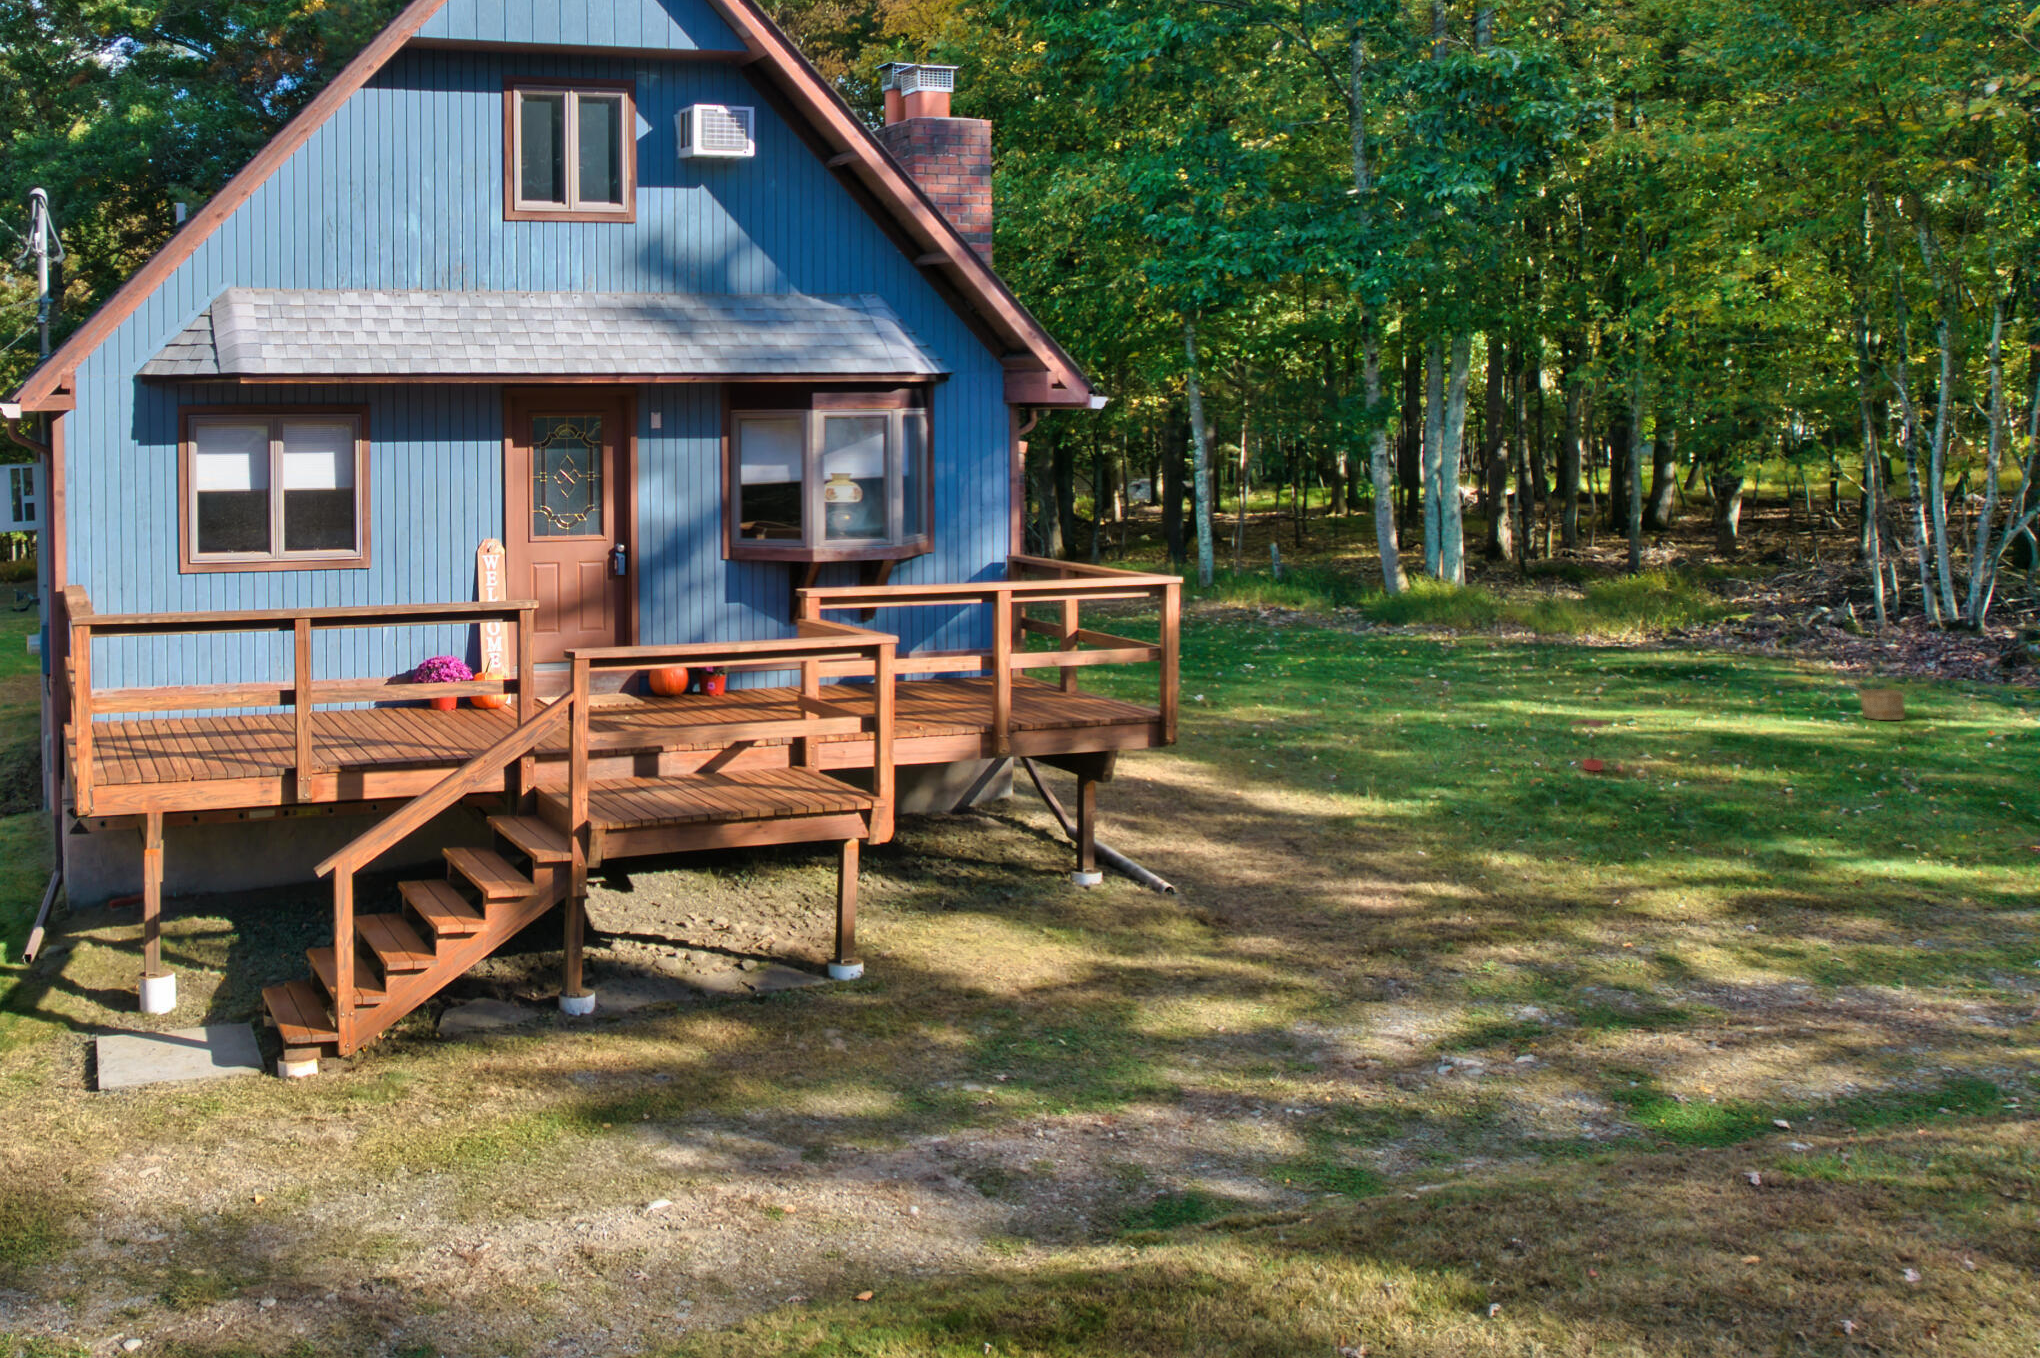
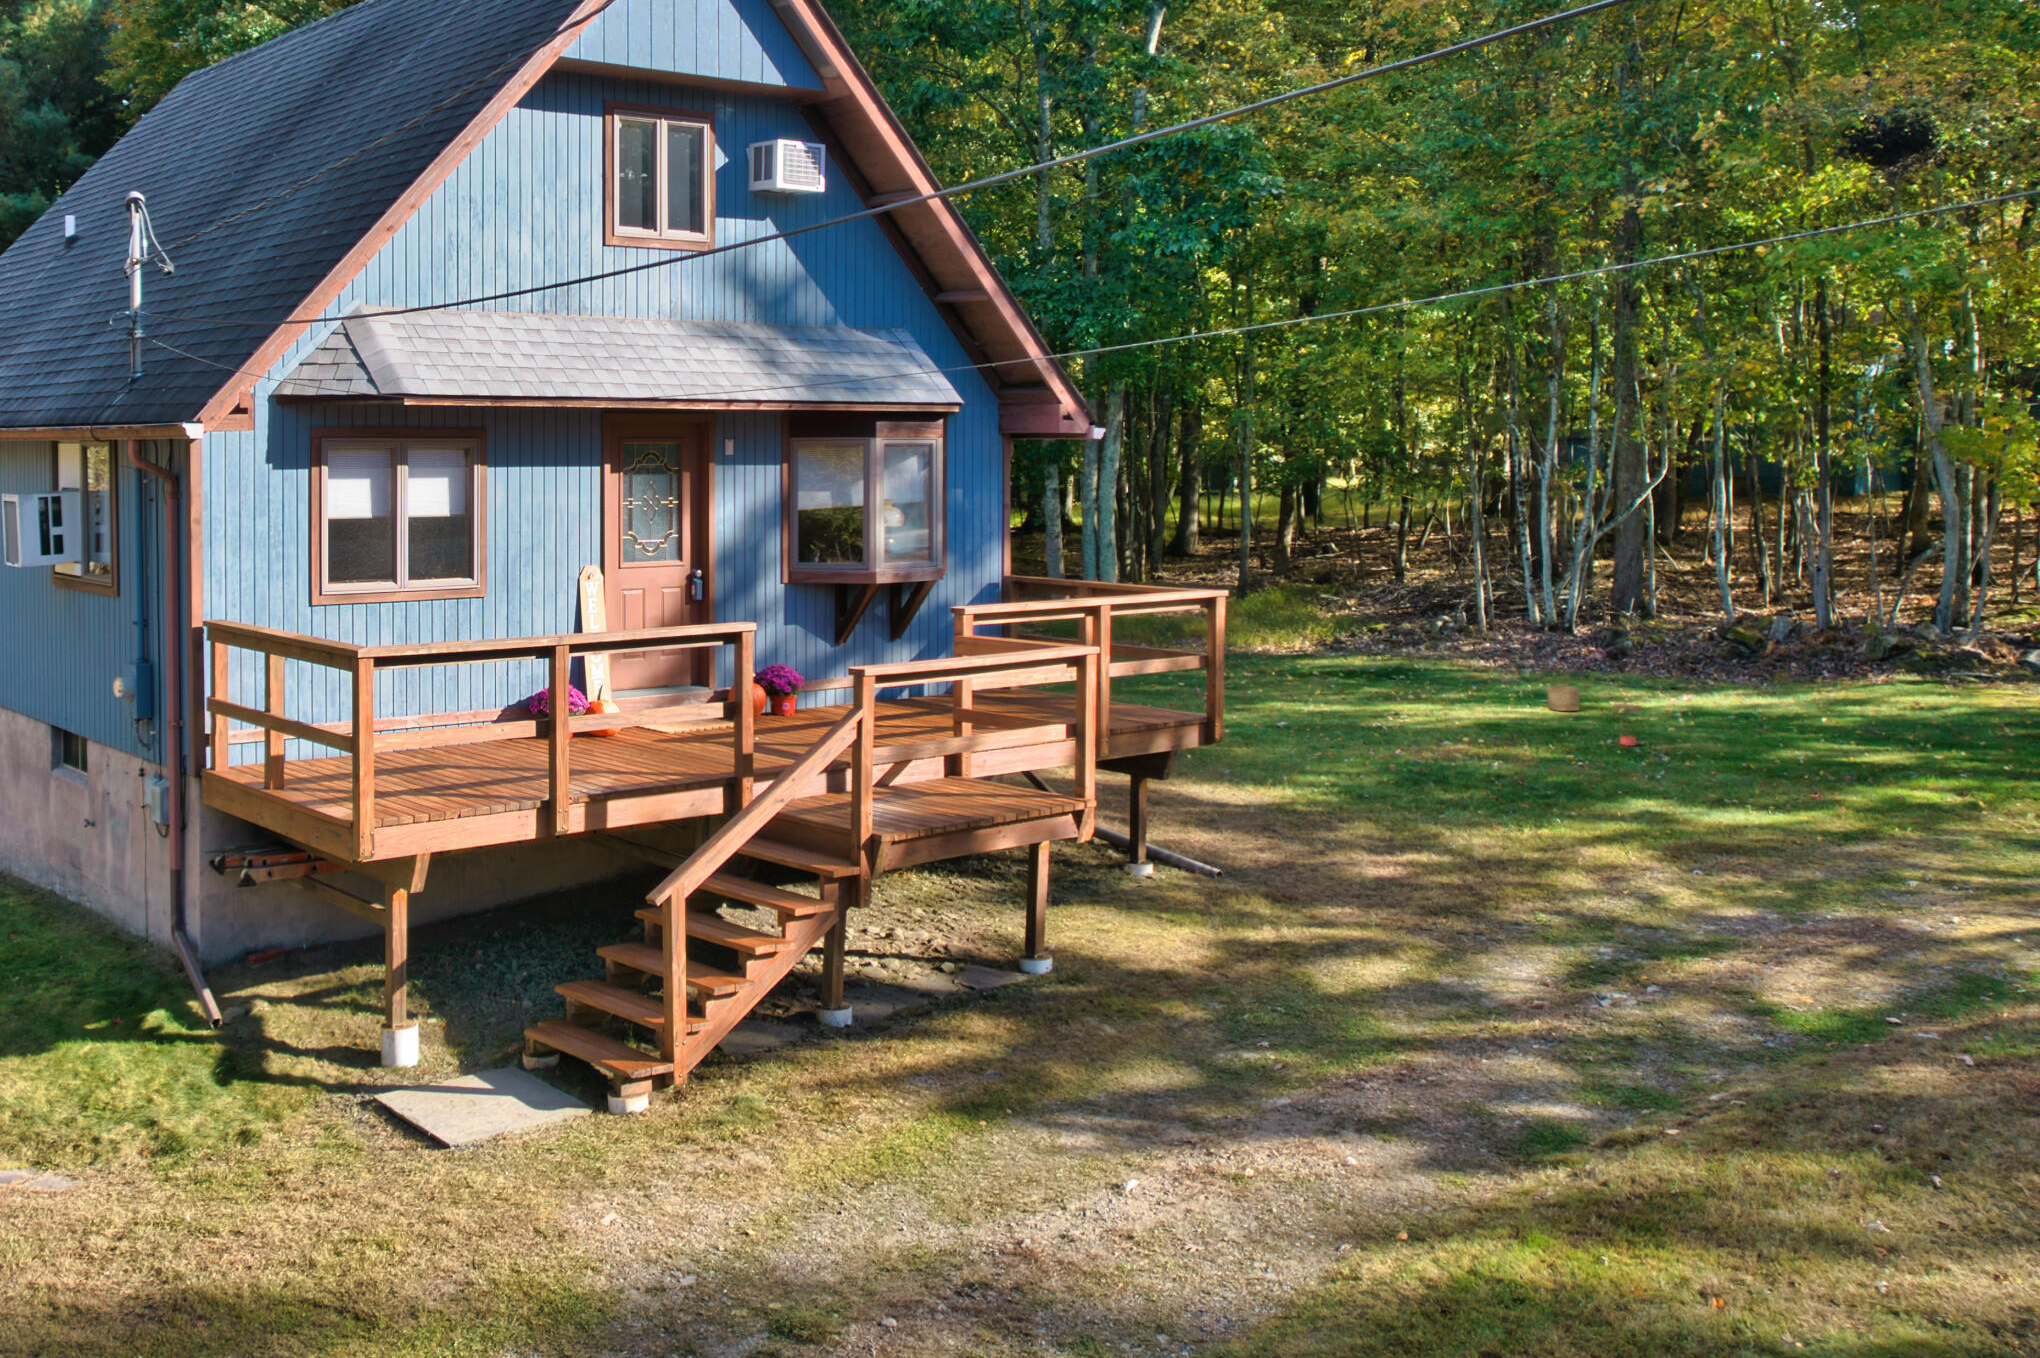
potted plant: present [1570,719,1610,771] -> present [1613,704,1642,746]

